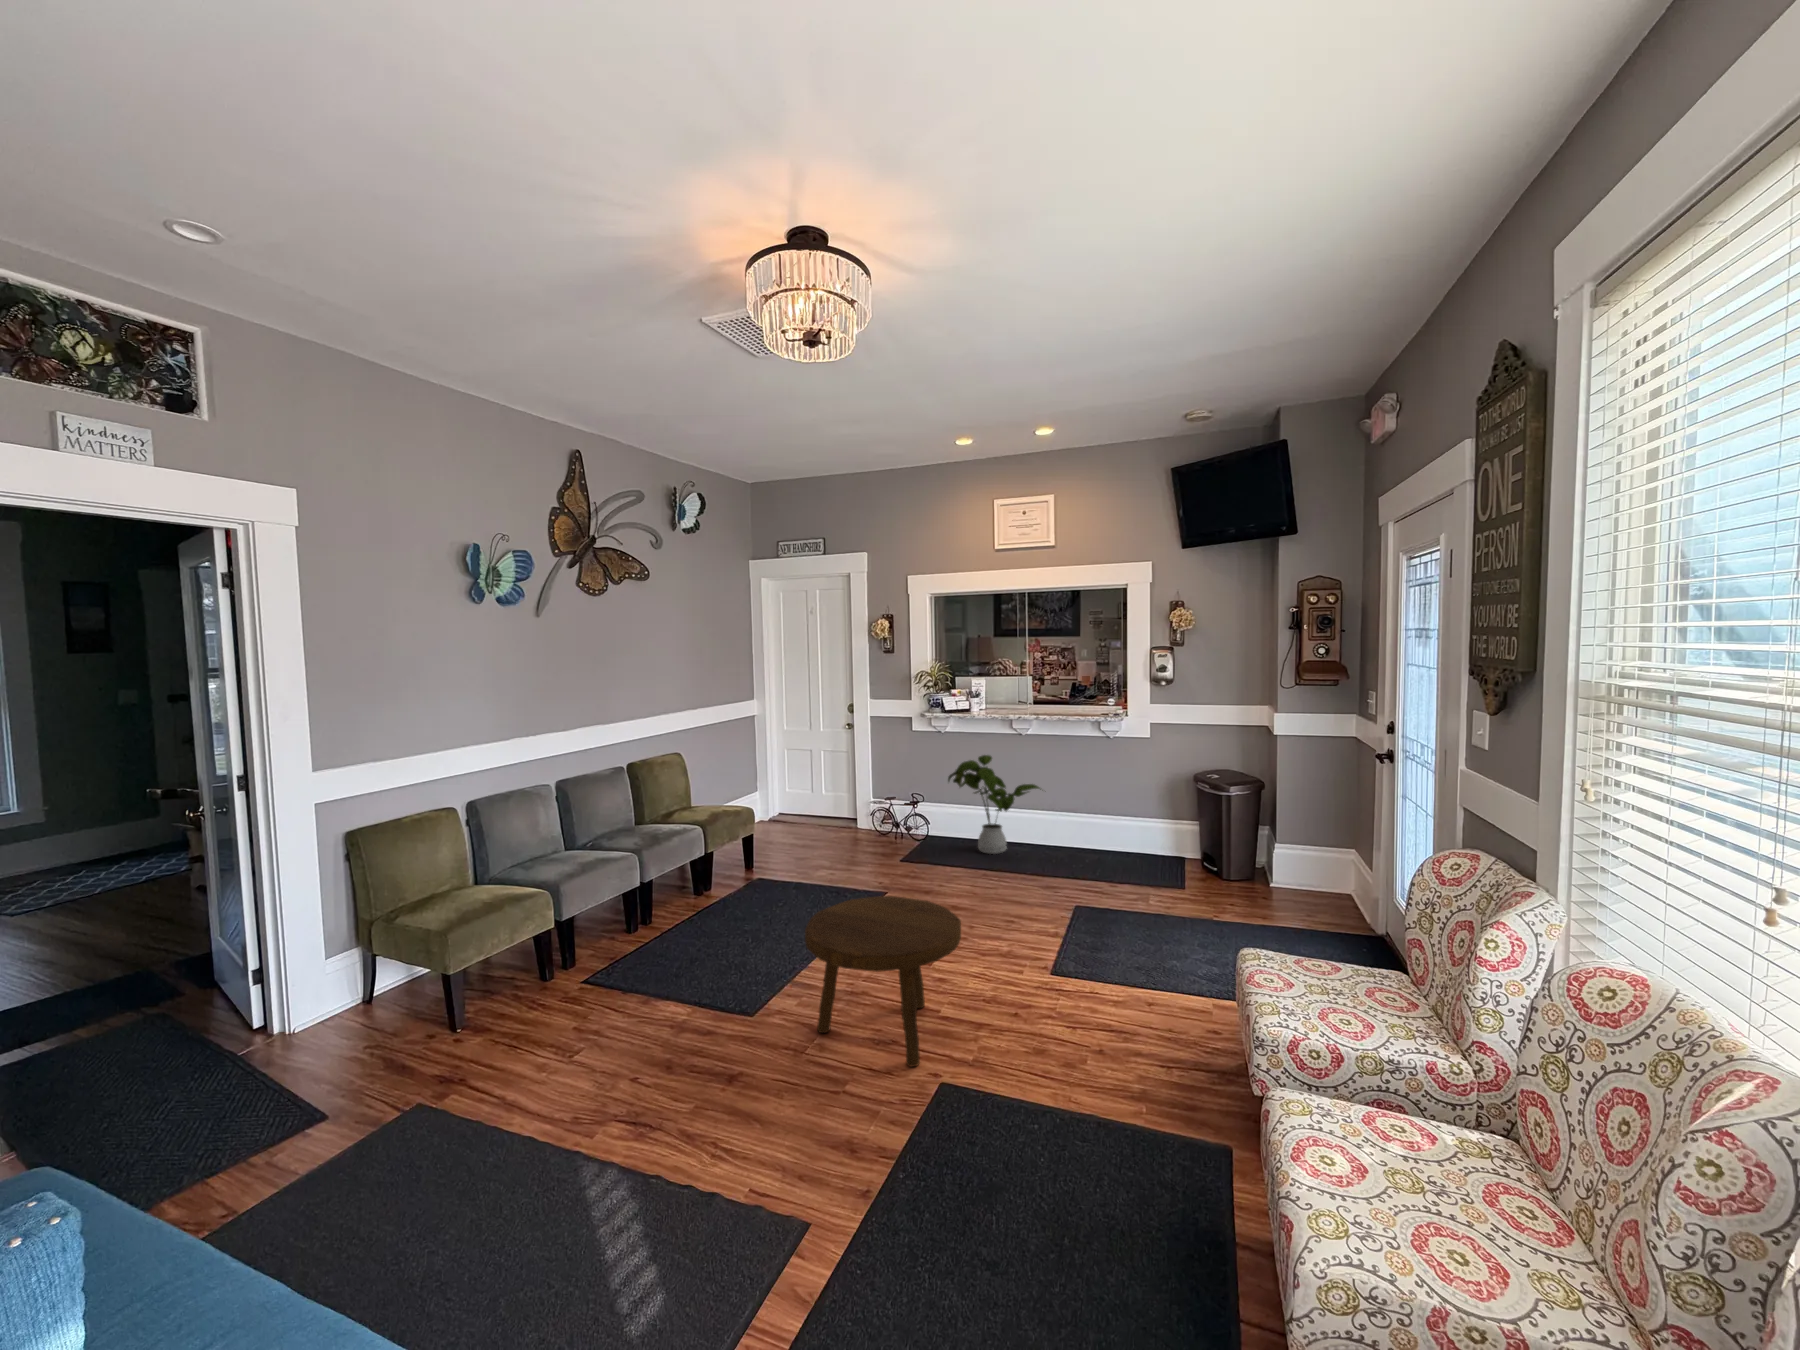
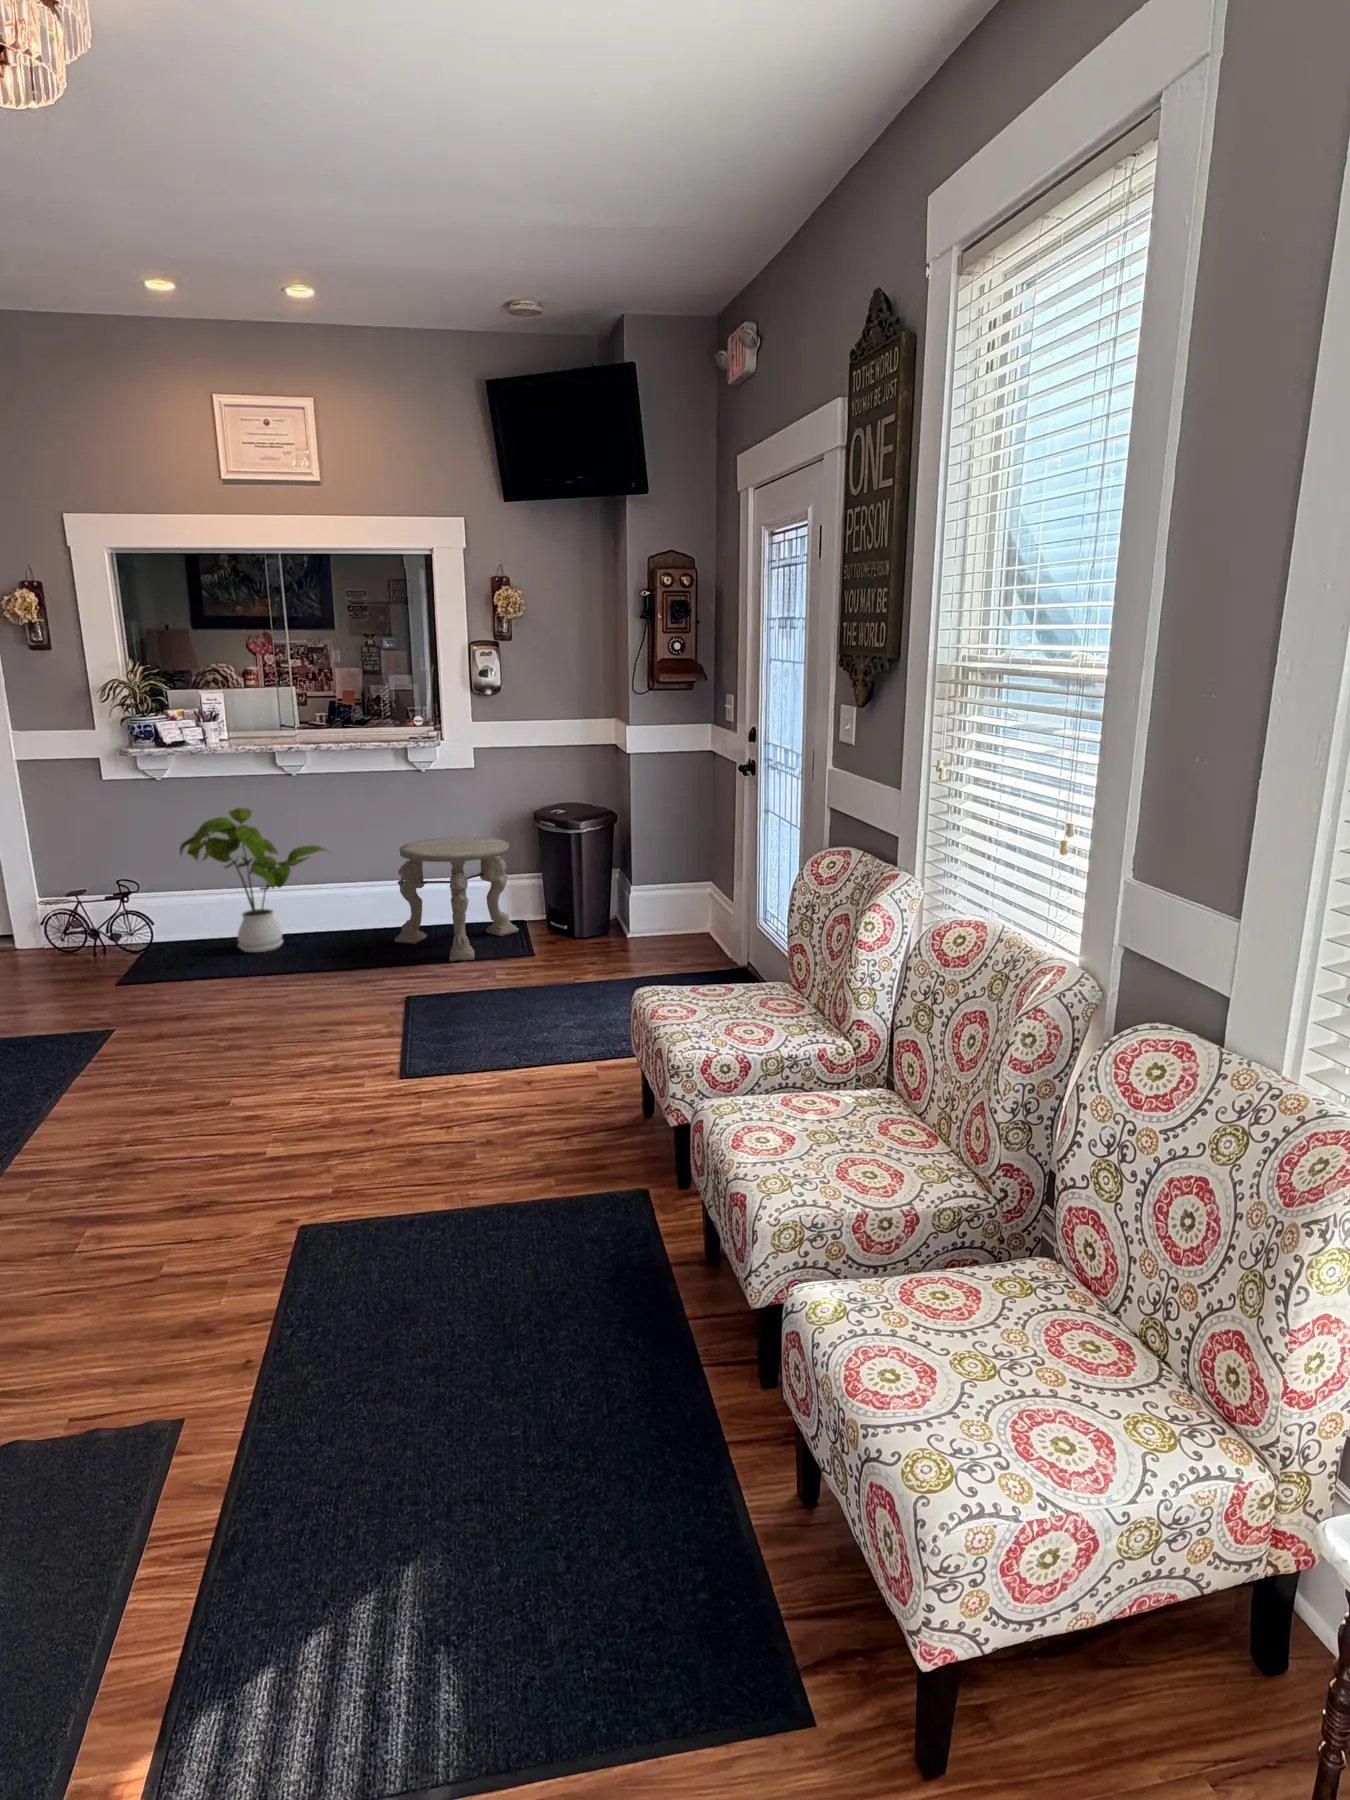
side table: none [1082,788,1179,885] -> present [395,837,519,961]
footstool: present [805,896,961,1067] -> none [52,1007,297,1217]

